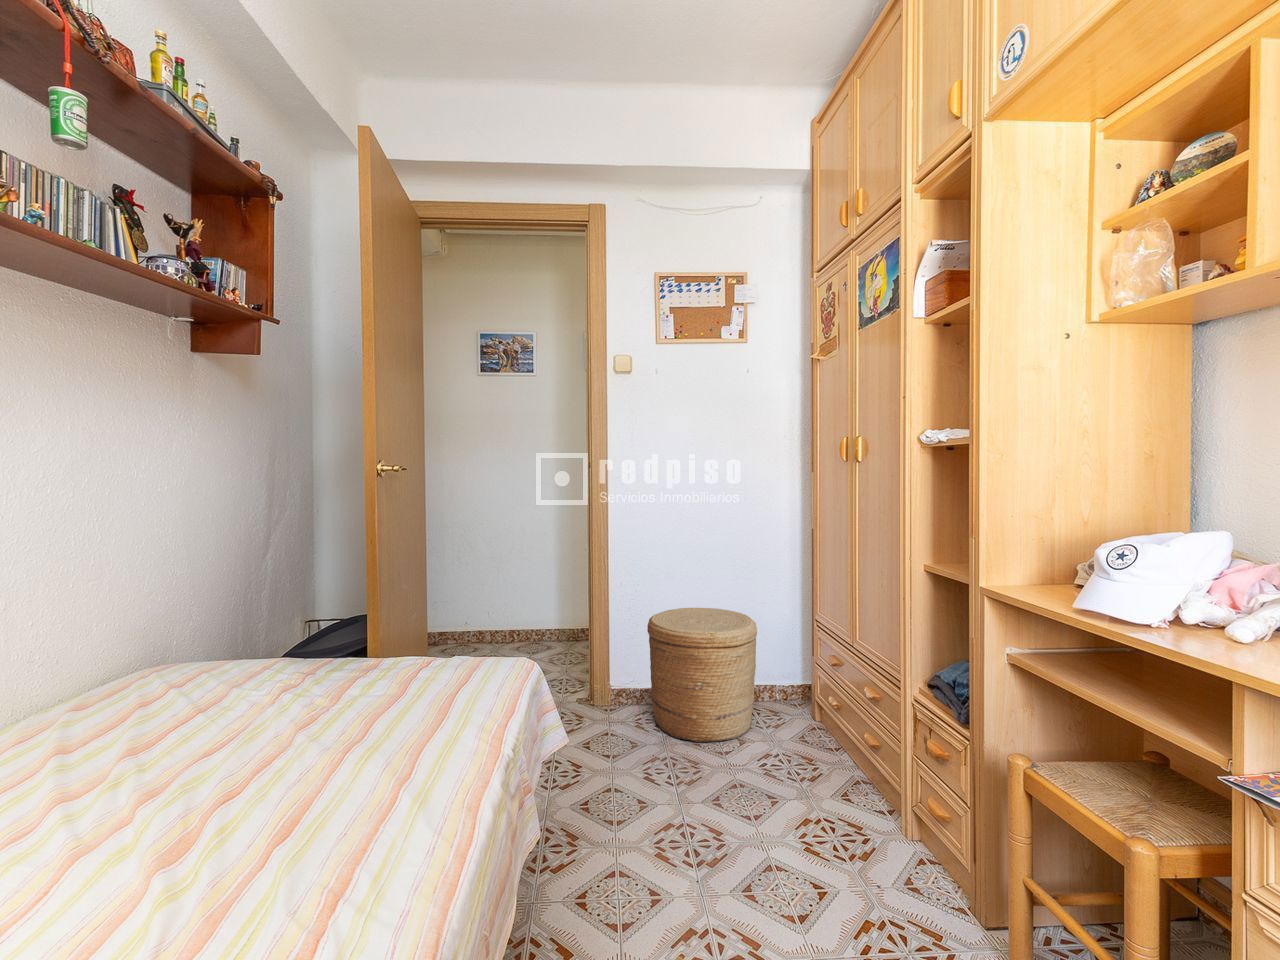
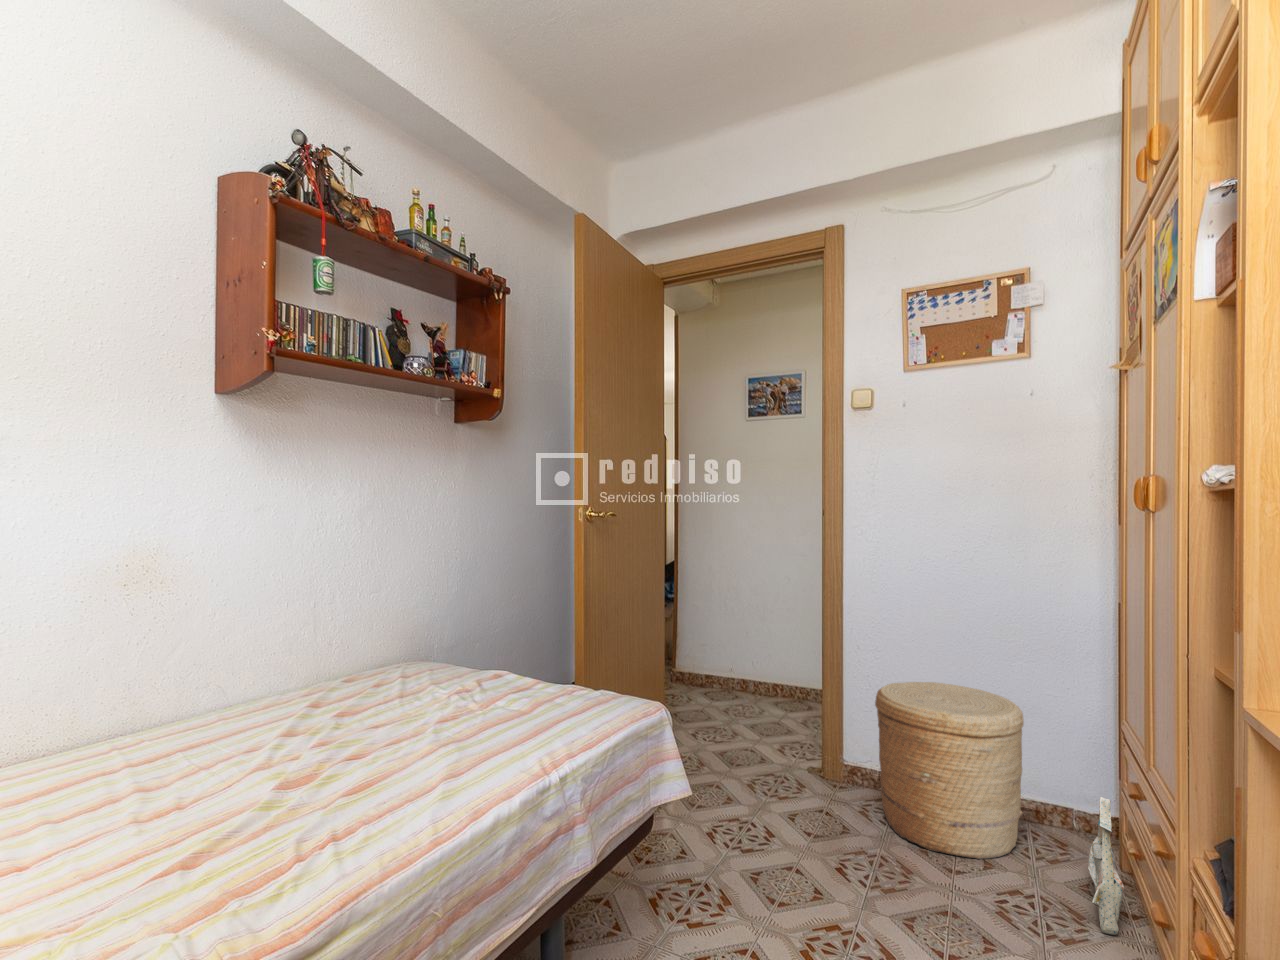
bag: none [806,673,840,767] -> present [1088,797,1124,935]

